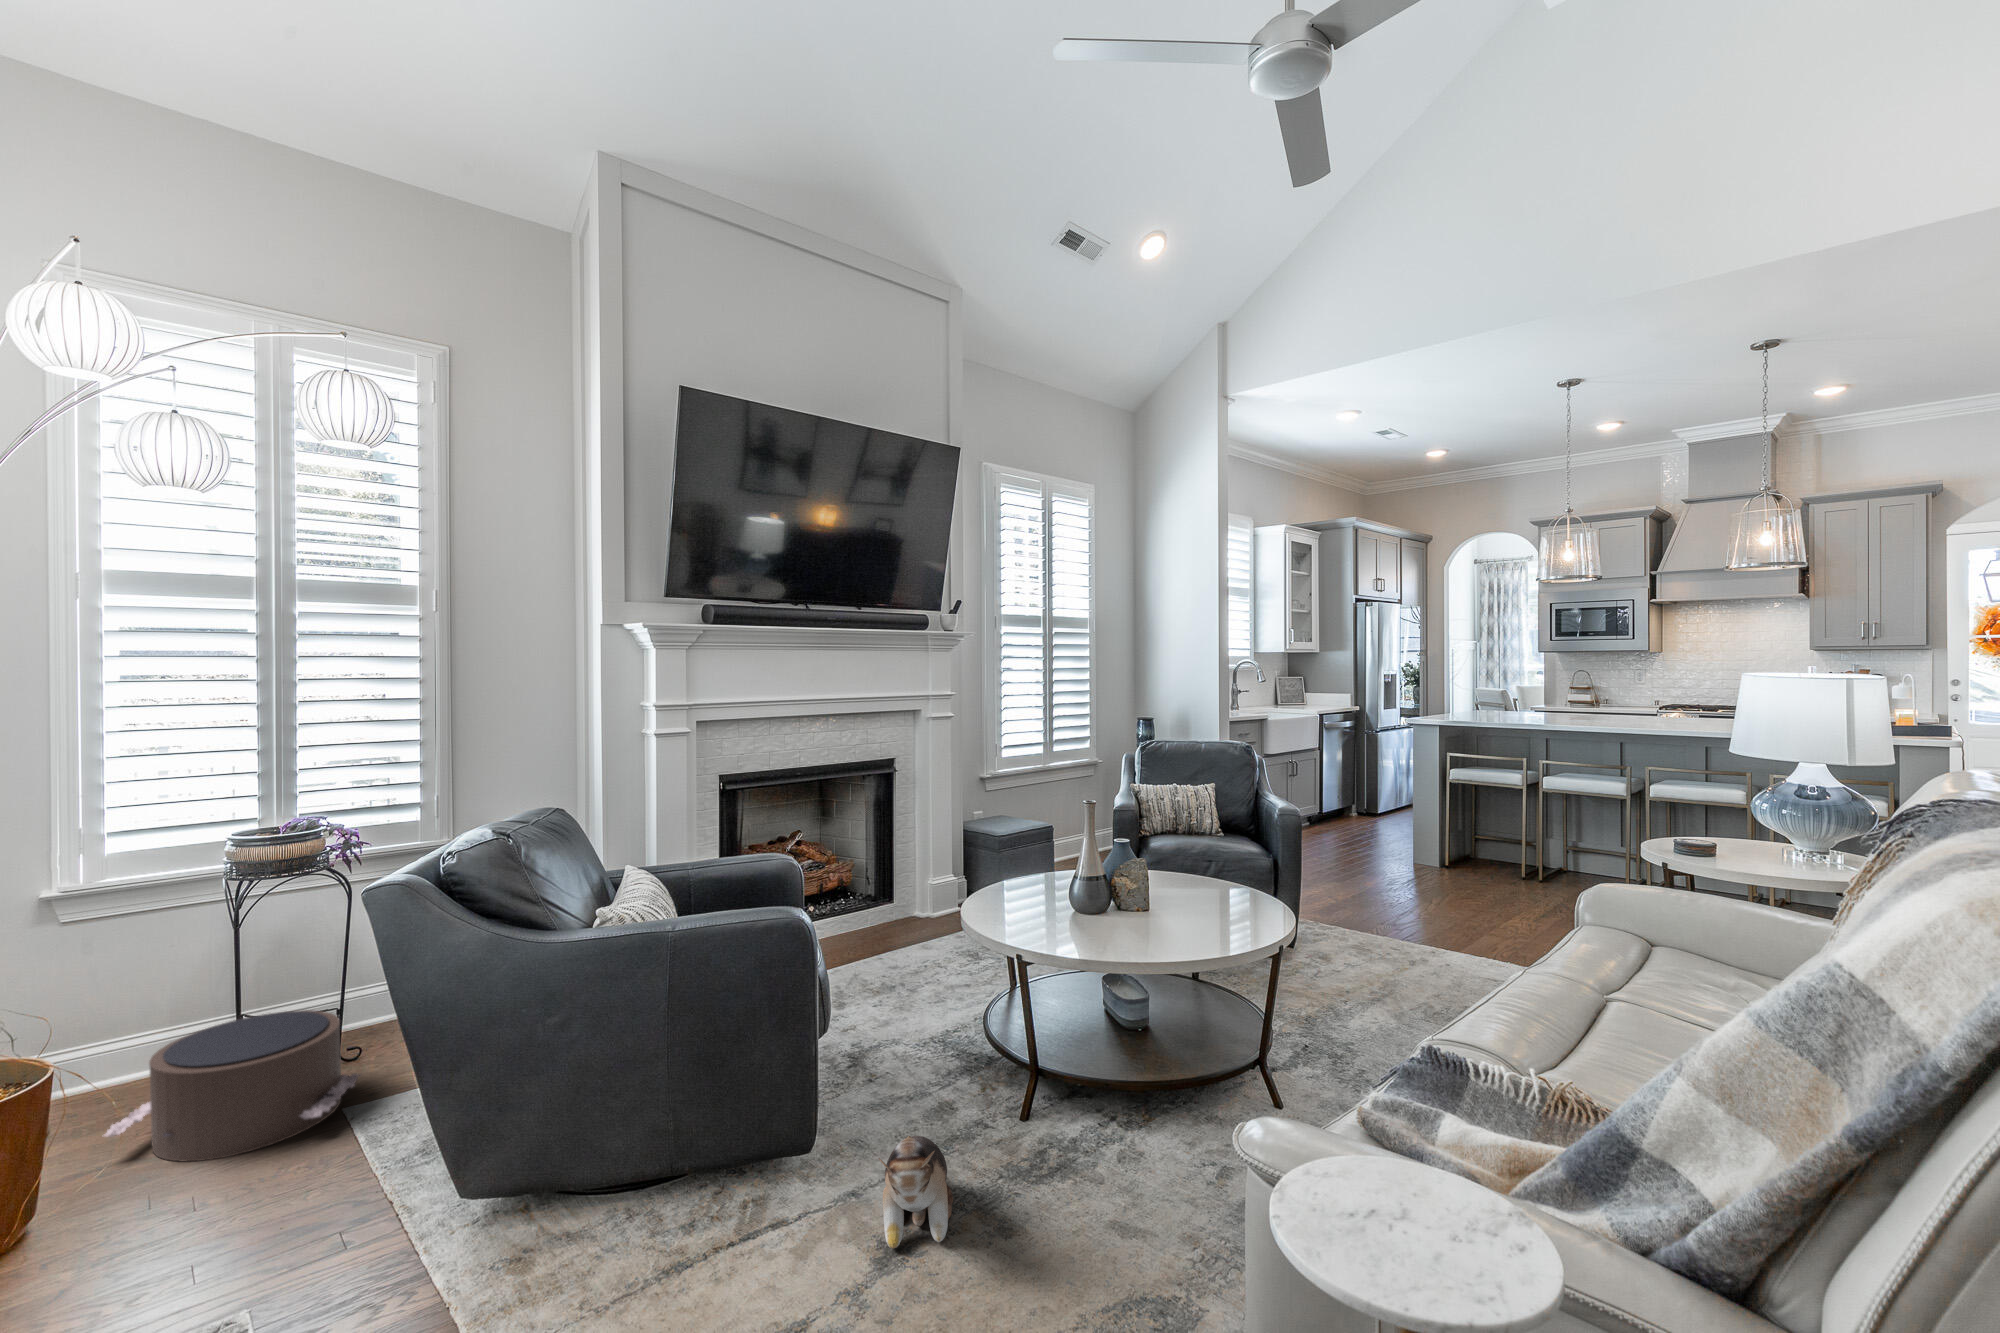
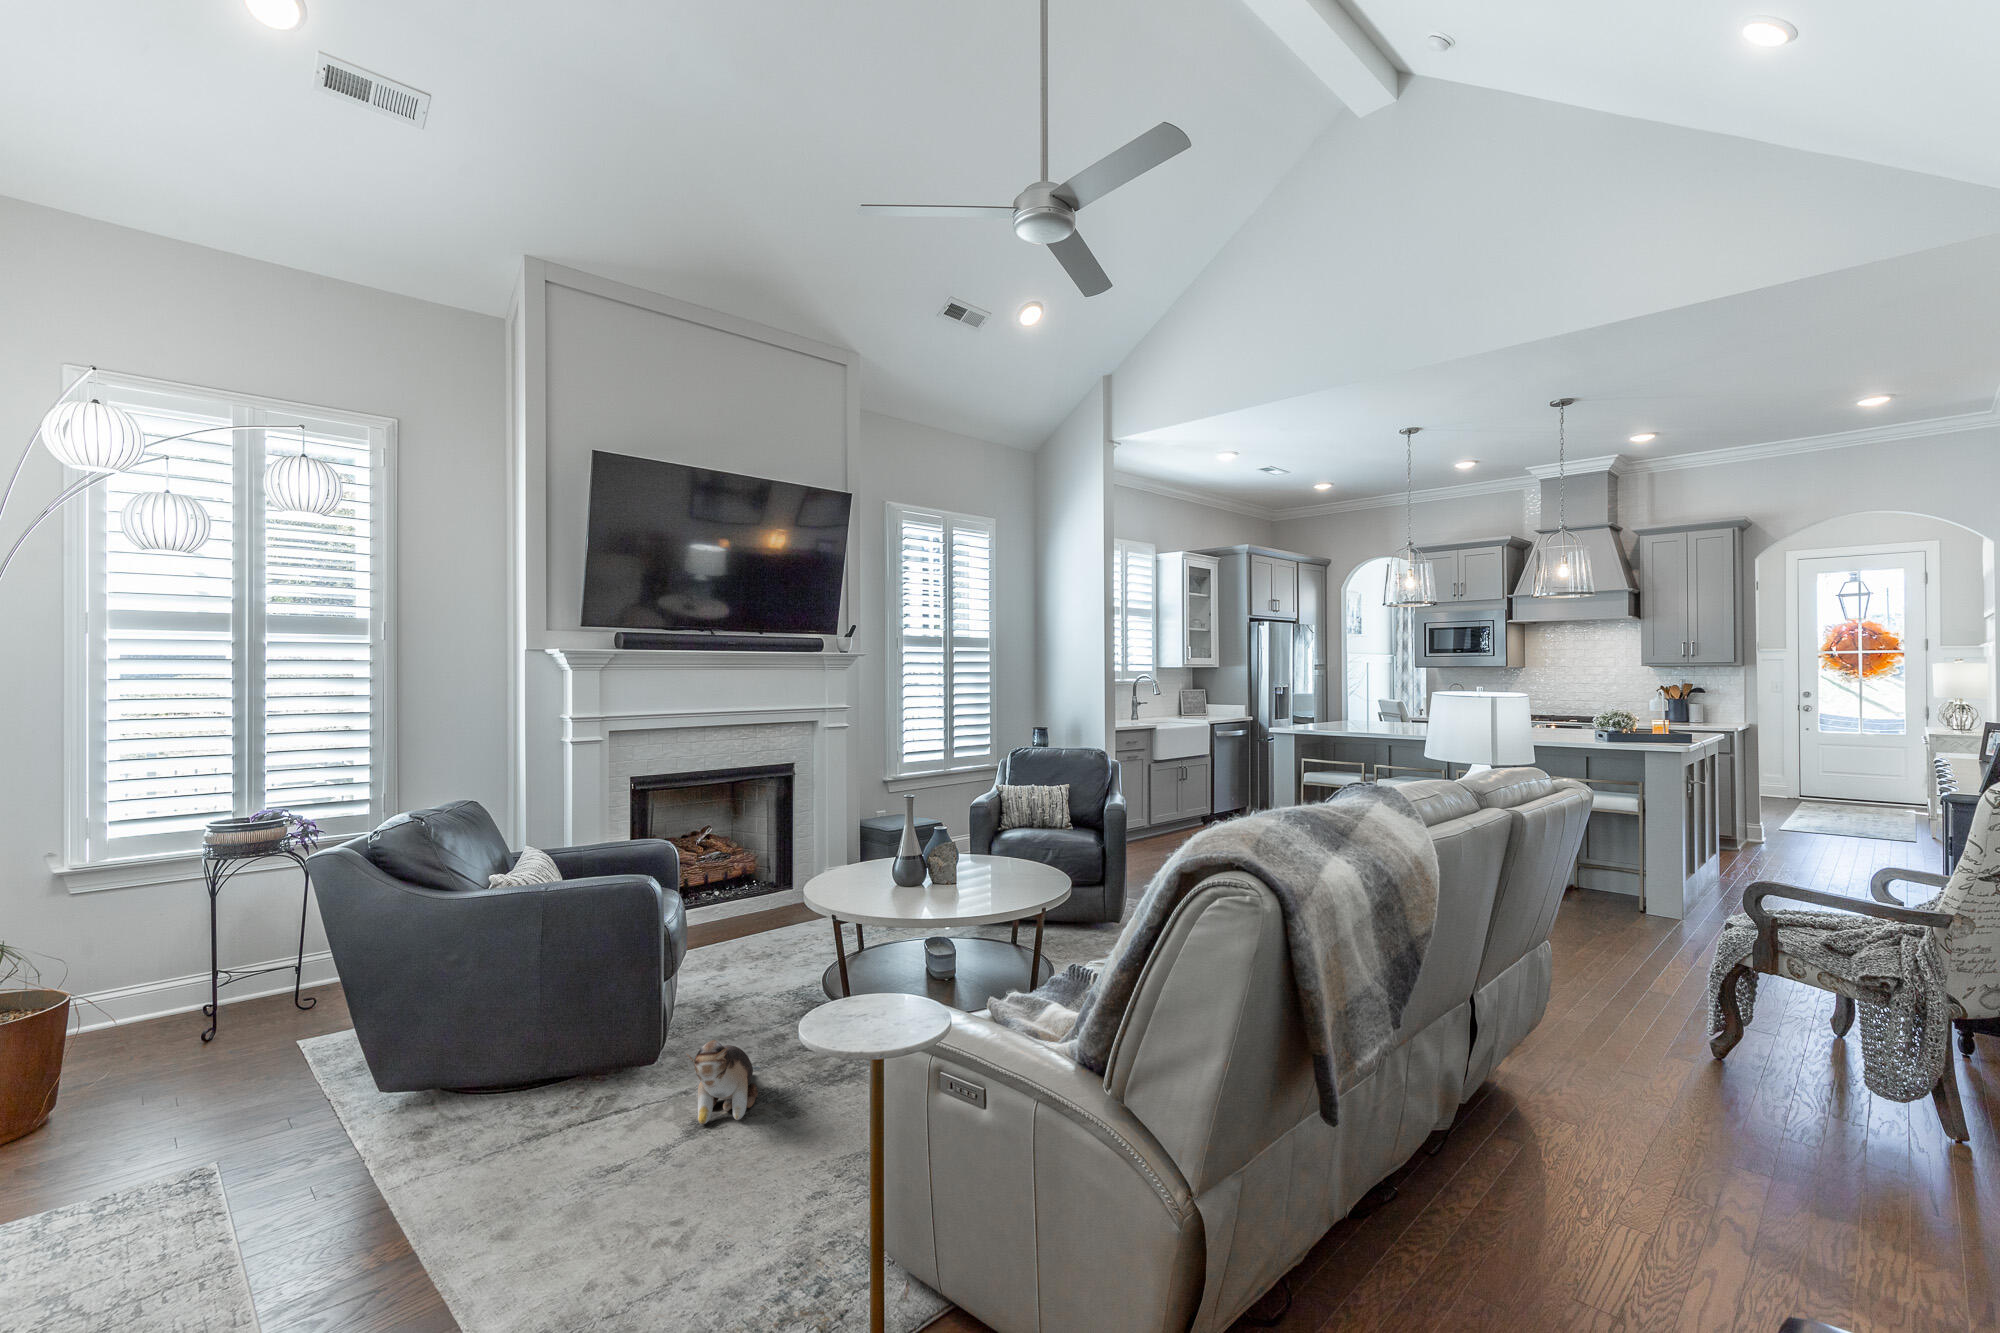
pouf: present [104,1010,360,1162] -> none [105,966,314,1078]

